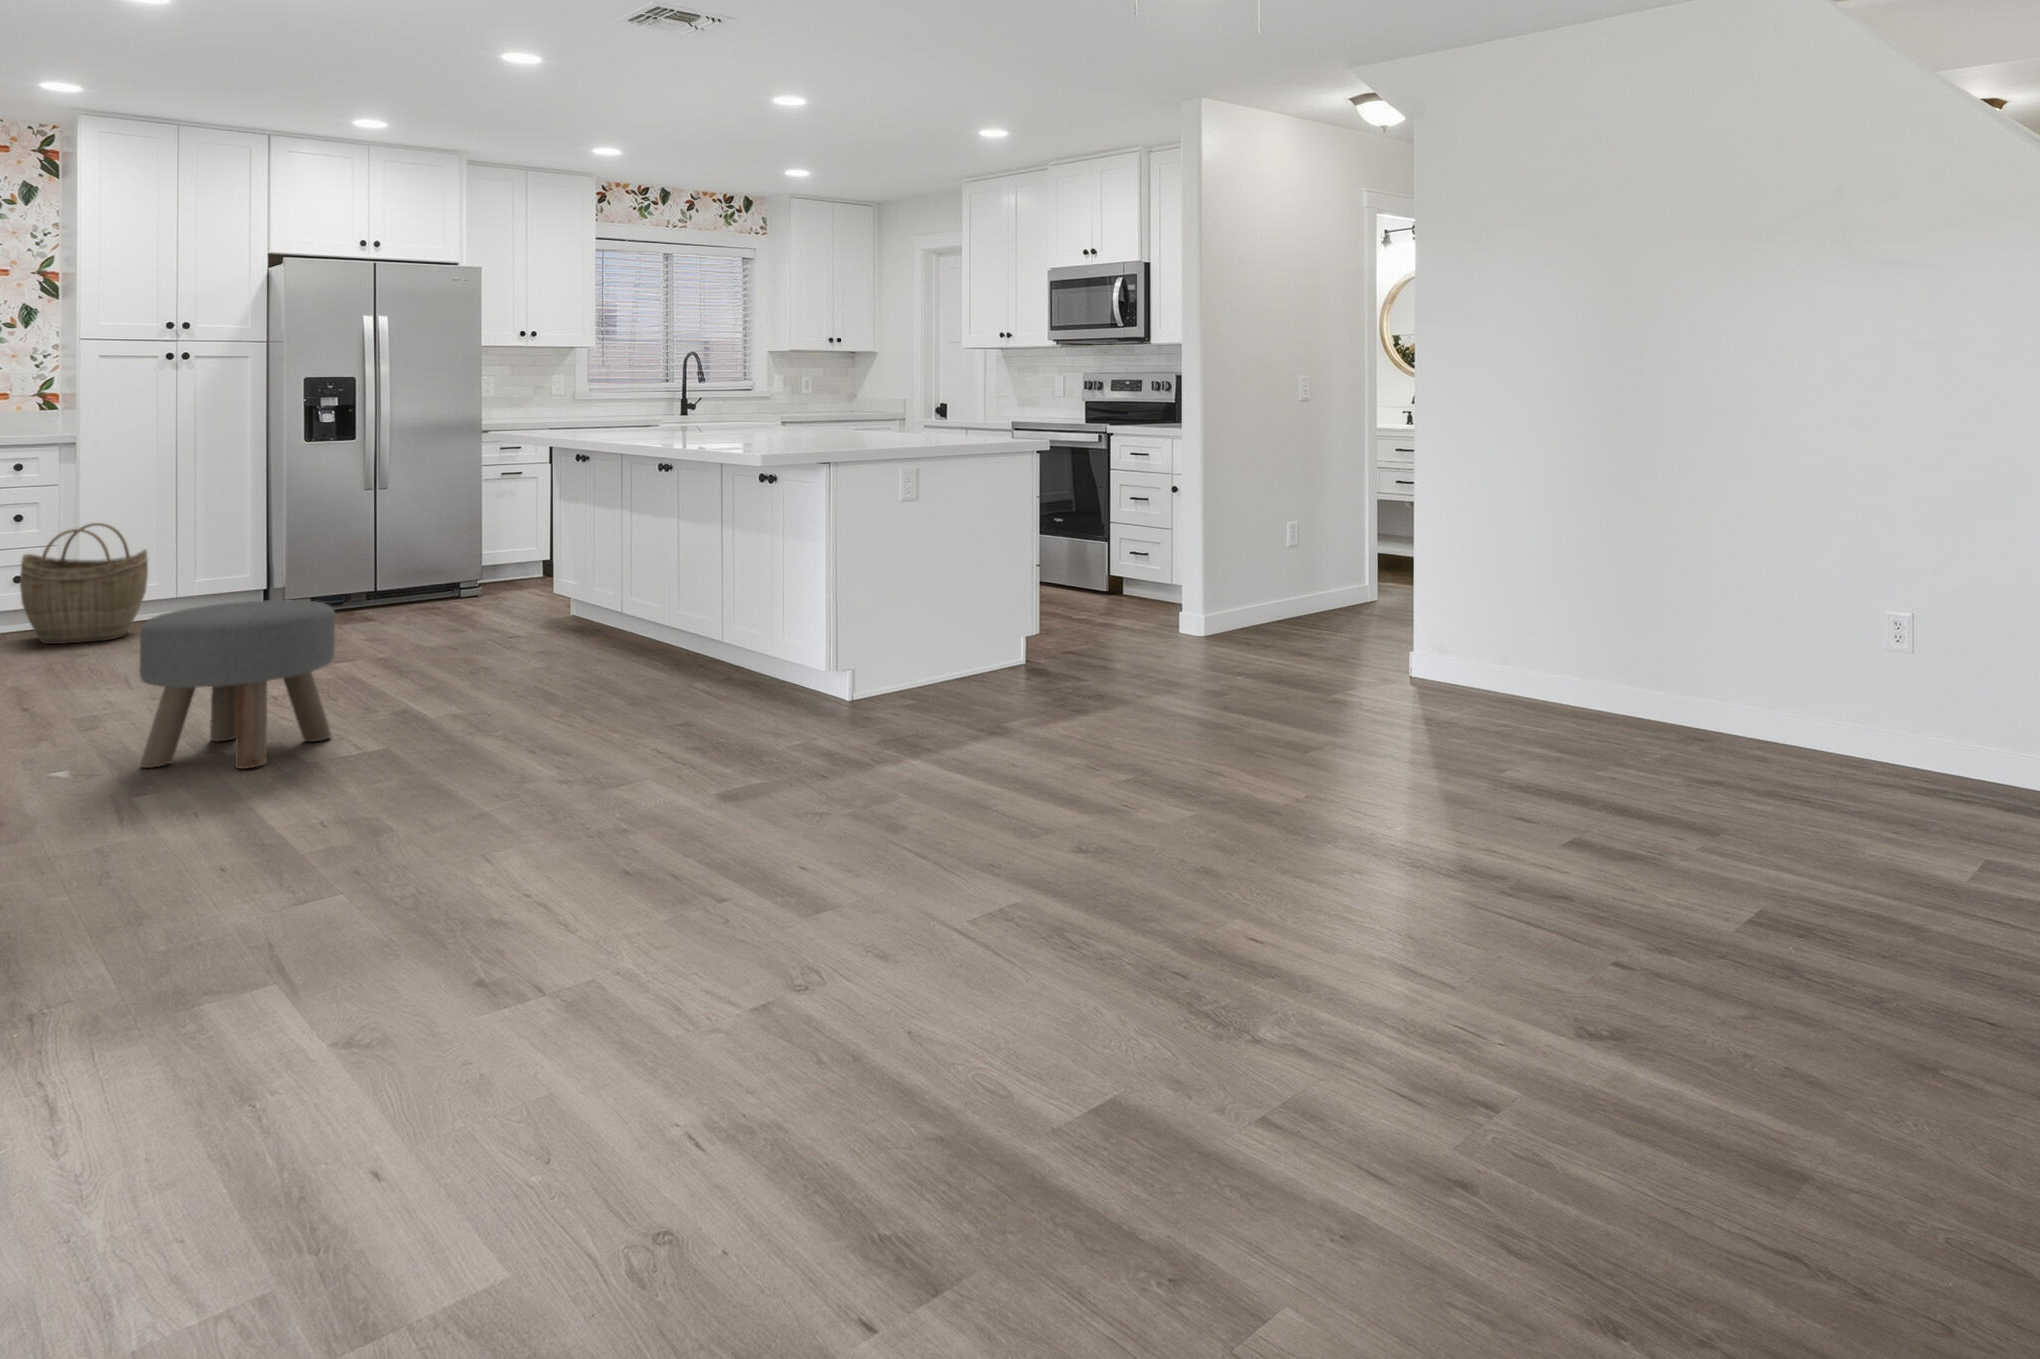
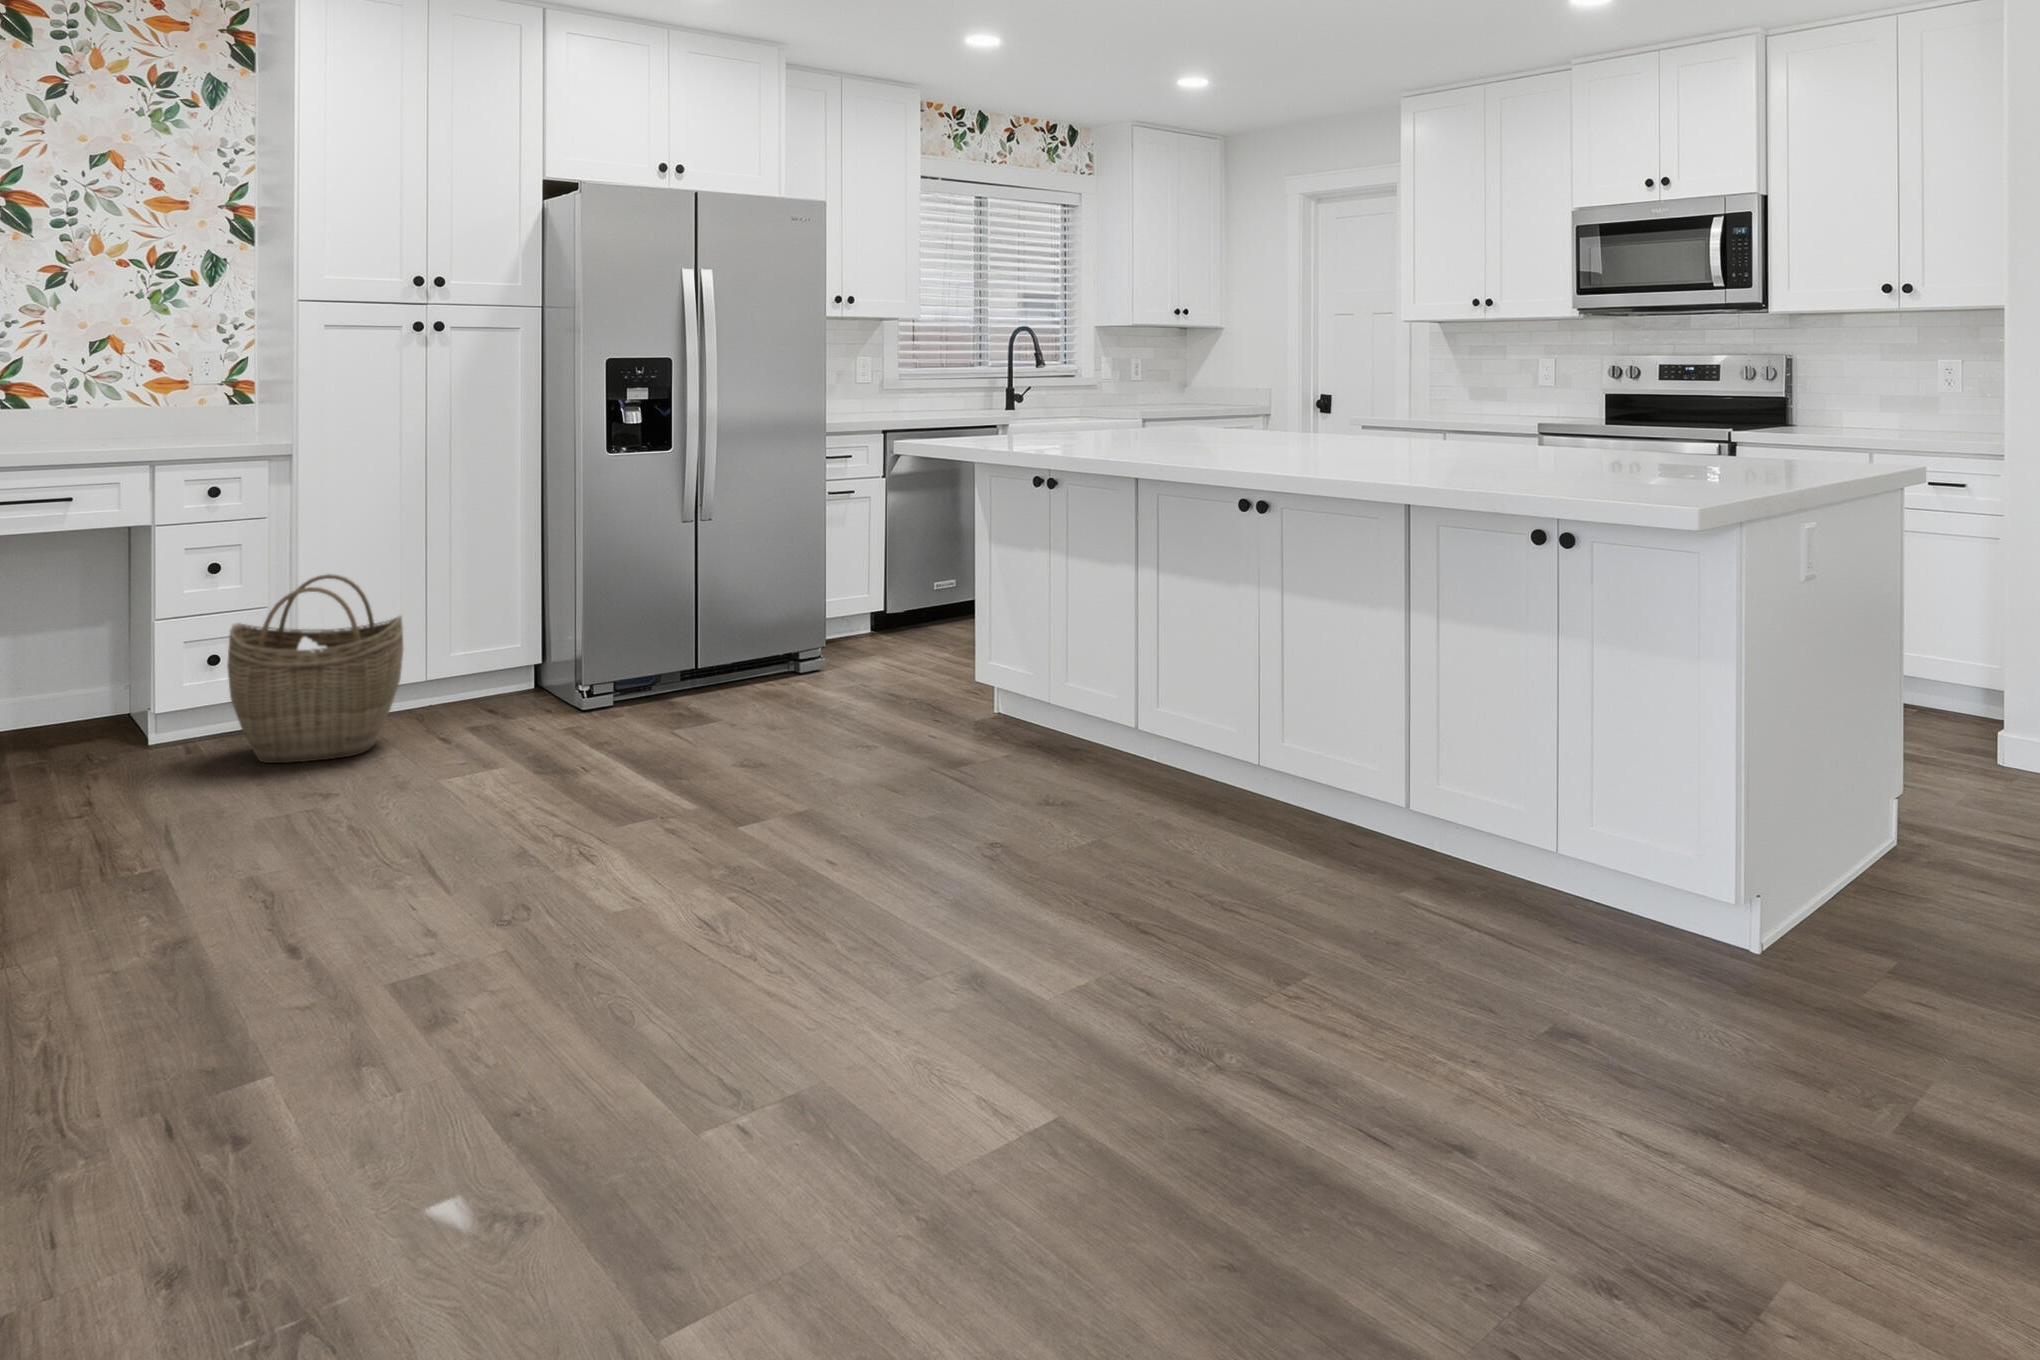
ottoman: present [140,600,335,769] -> none [617,768,949,1158]

